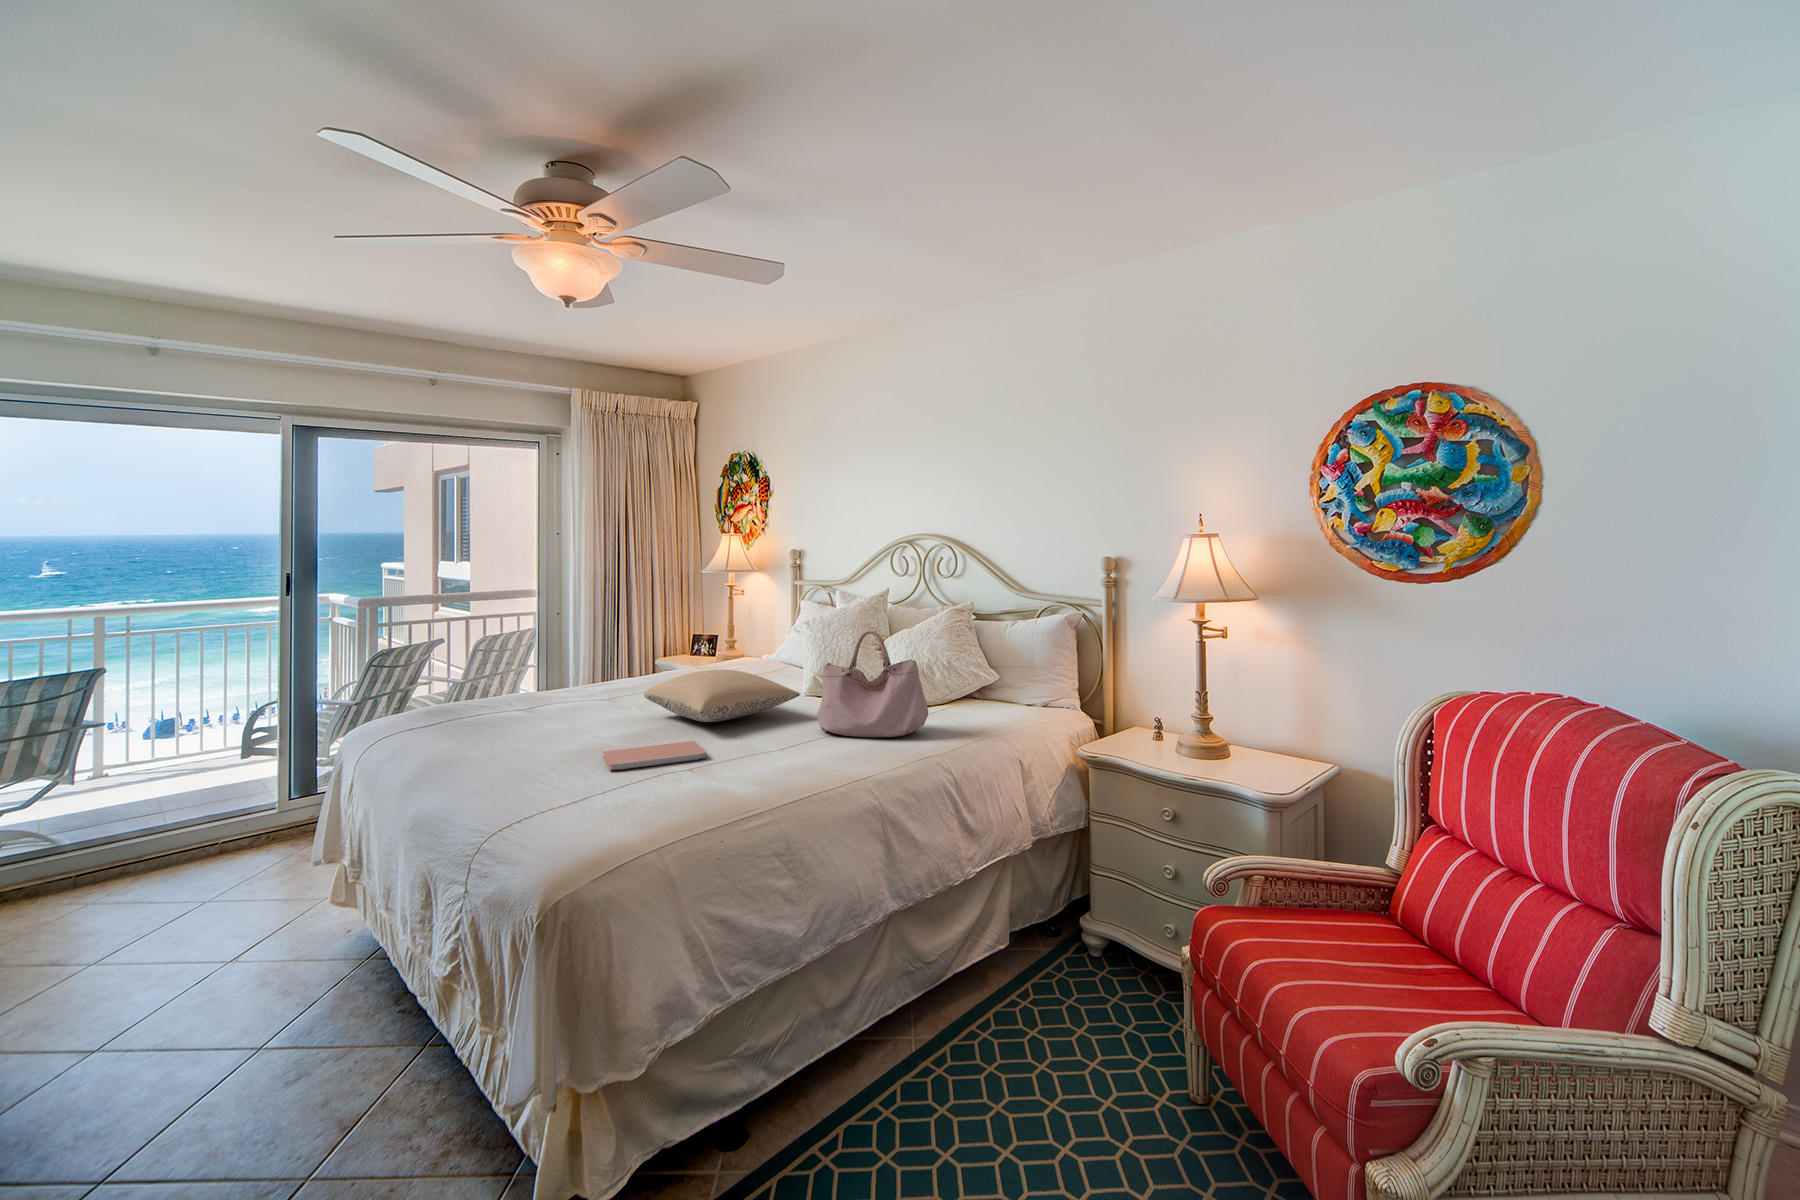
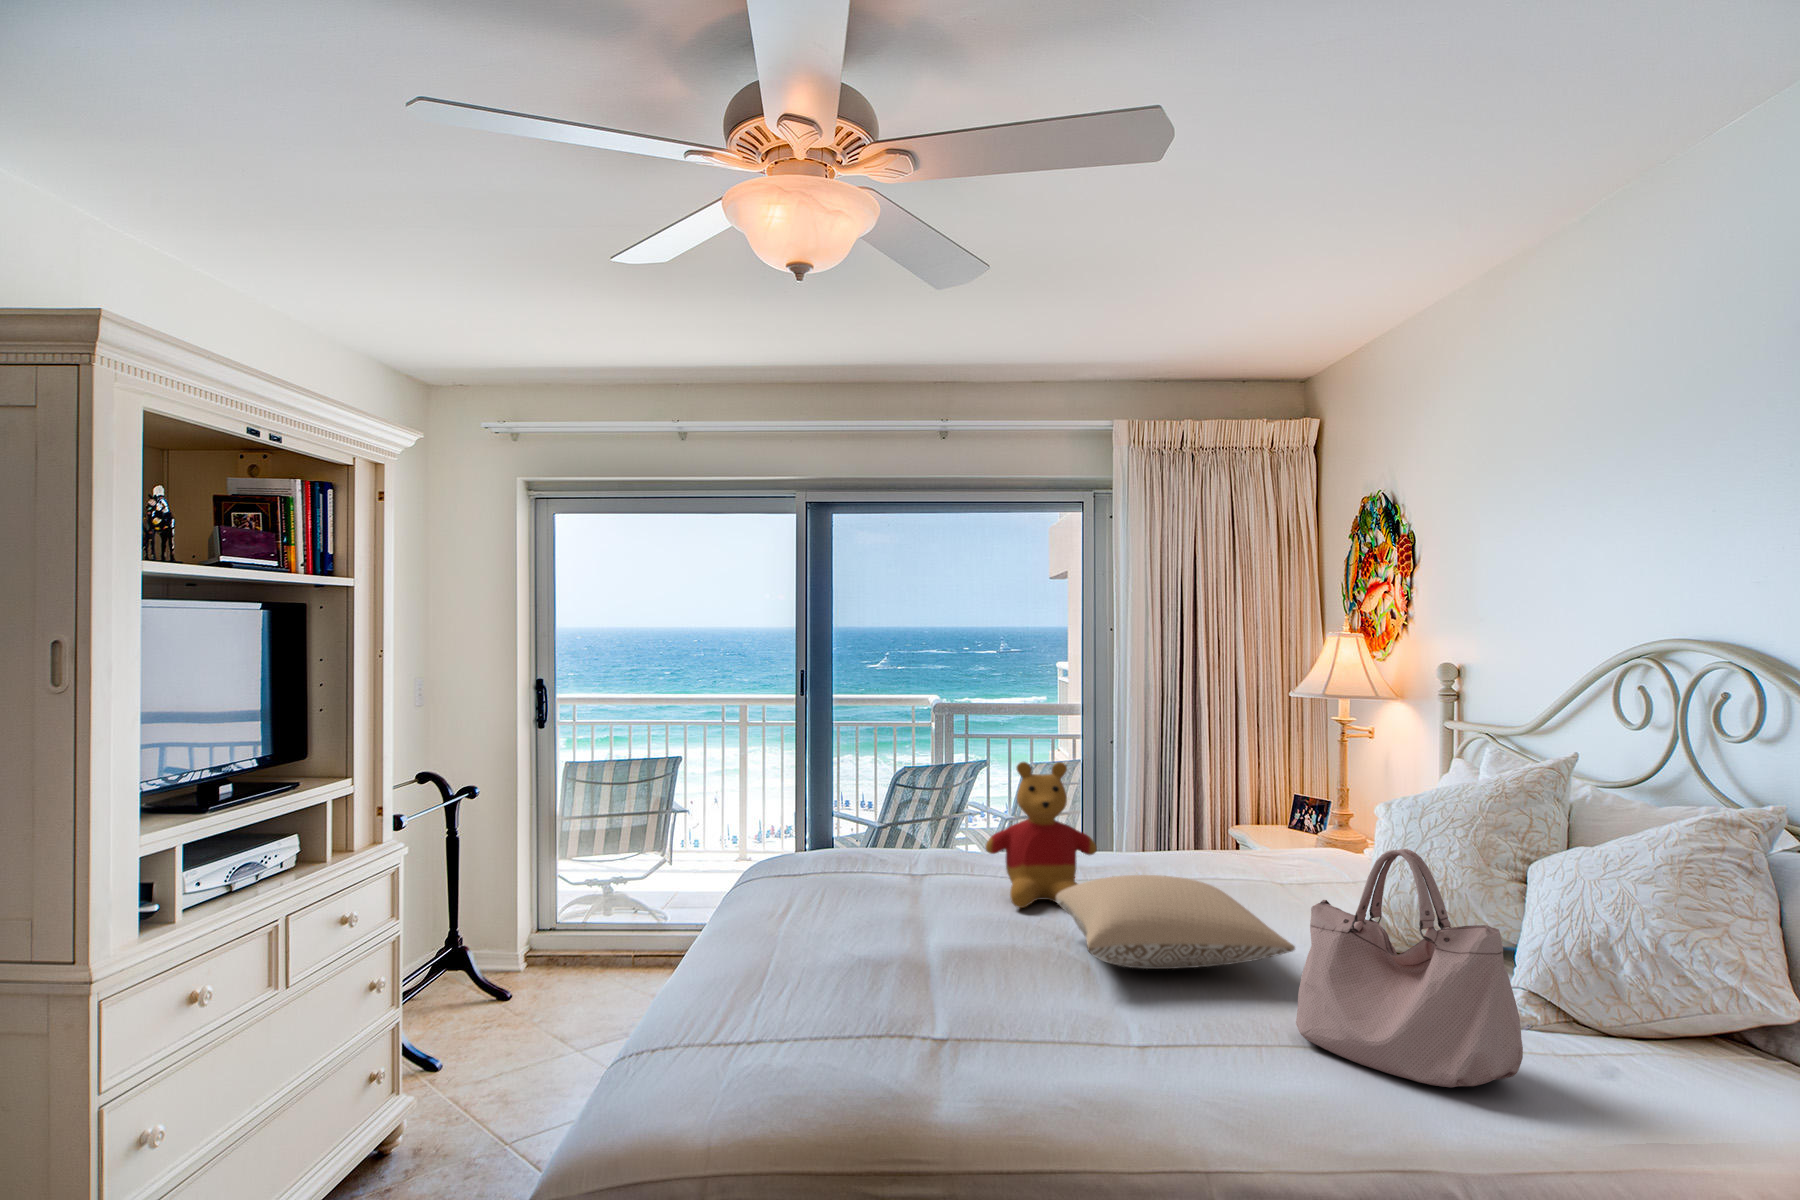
stuffed bear: none [568,614,645,708] -> present [986,762,1097,908]
notebook: present [603,741,706,770] -> none [902,982,1063,1032]

